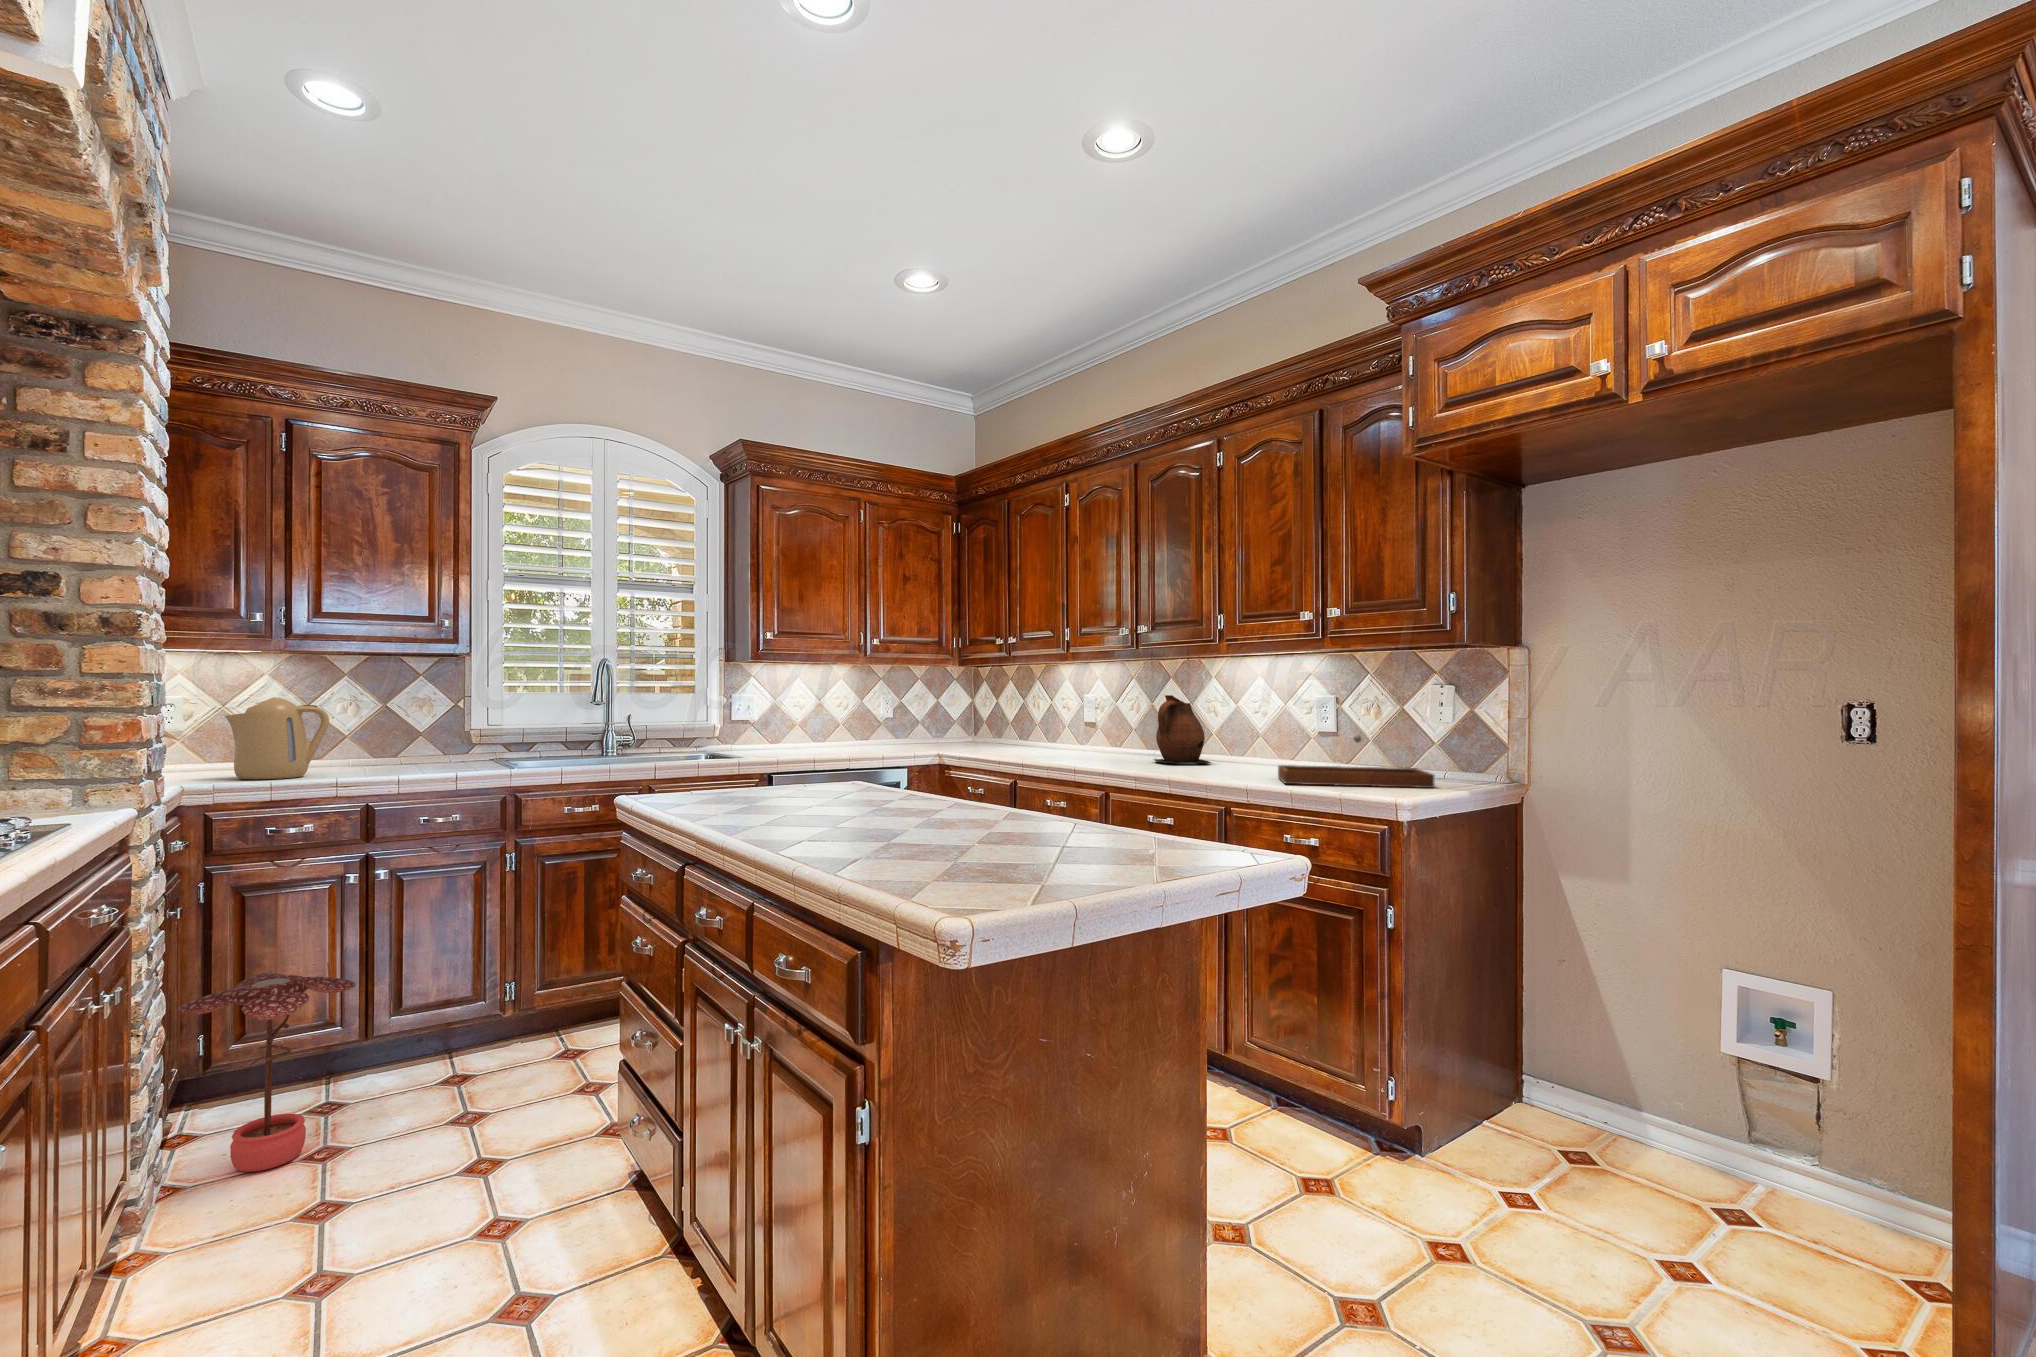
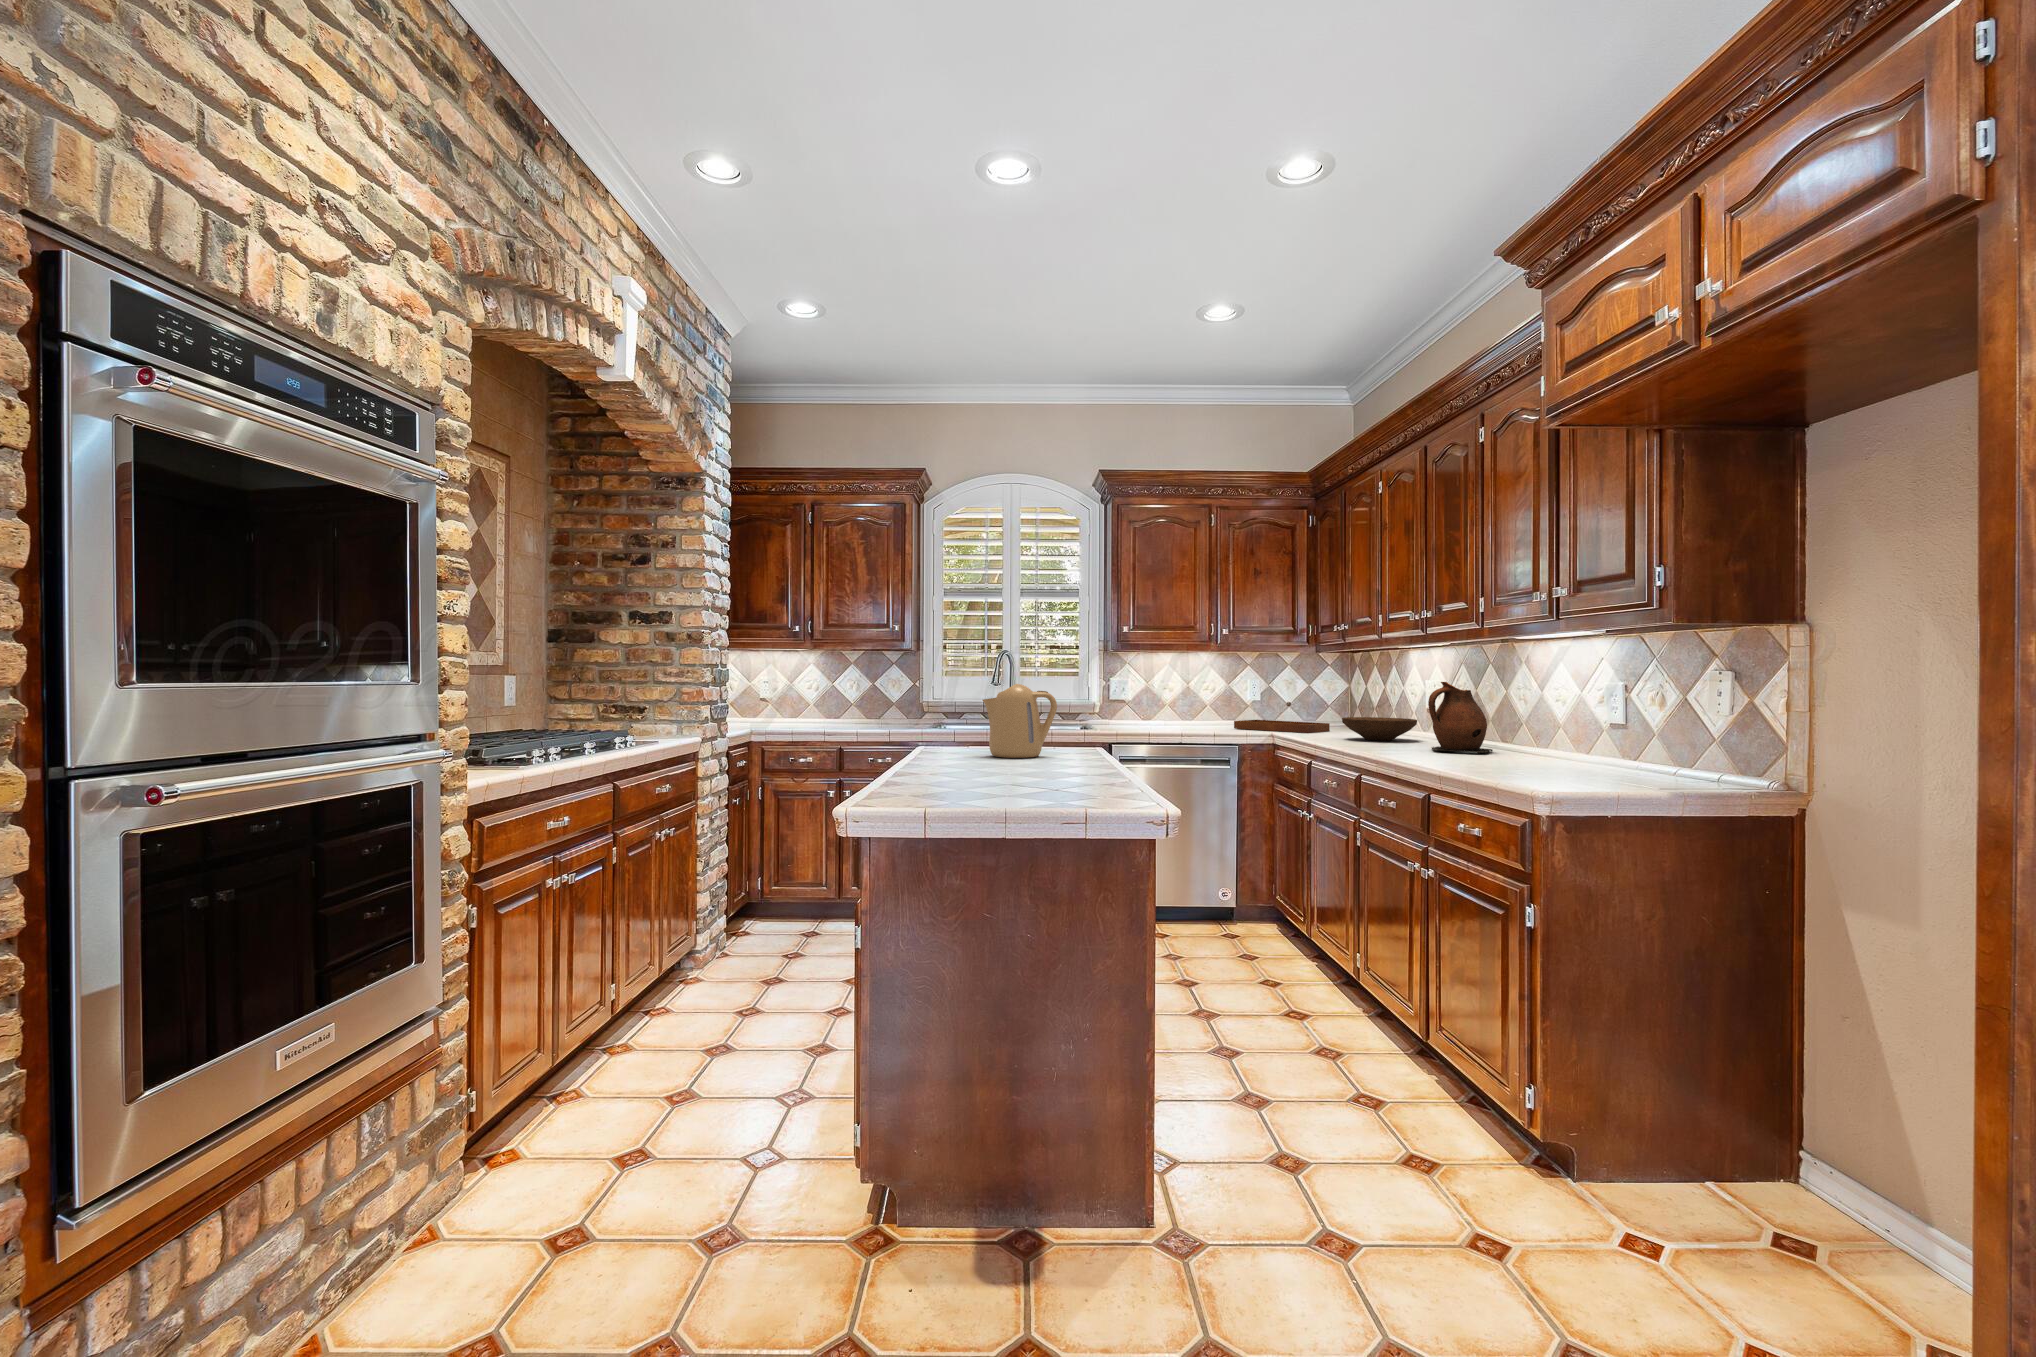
kettle: present [225,698,329,780] -> present [983,684,1057,758]
wooden bowl: none [1034,732,1105,755] -> present [1342,717,1417,741]
tray: present [1278,735,1435,788] -> present [1234,702,1330,733]
potted plant: present [177,973,356,1172] -> none [726,845,810,958]

